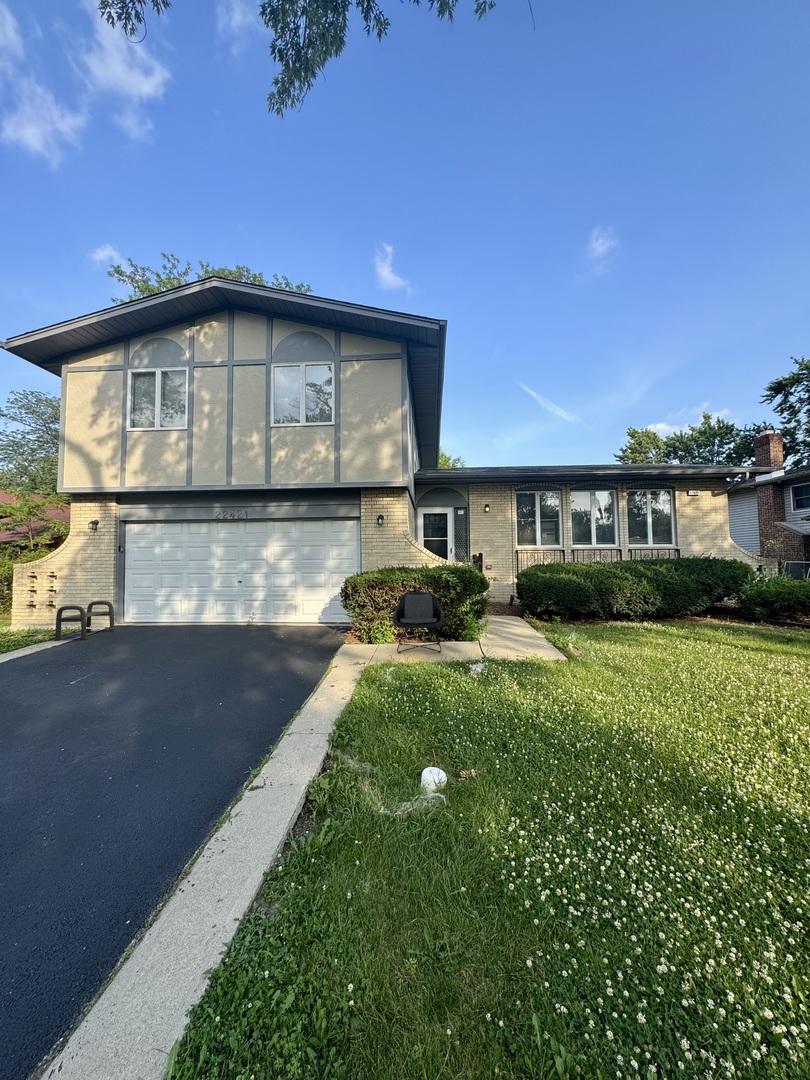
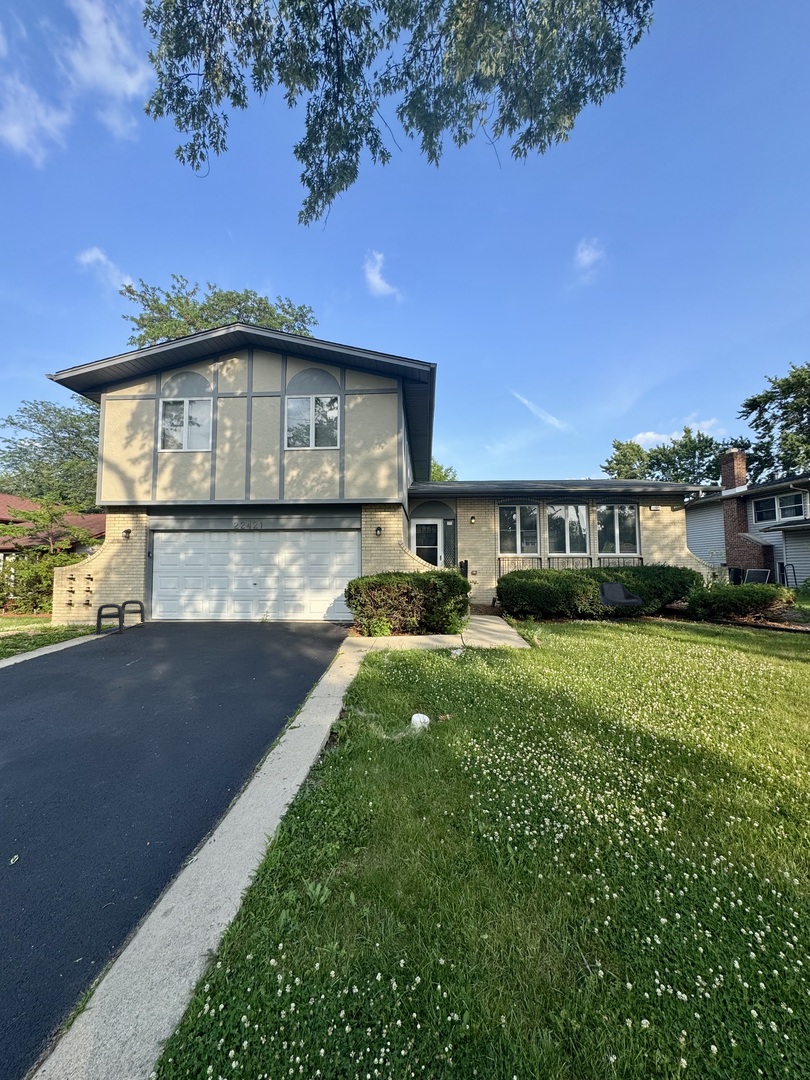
lounge chair: present [393,592,444,653] -> present [599,582,643,623]

